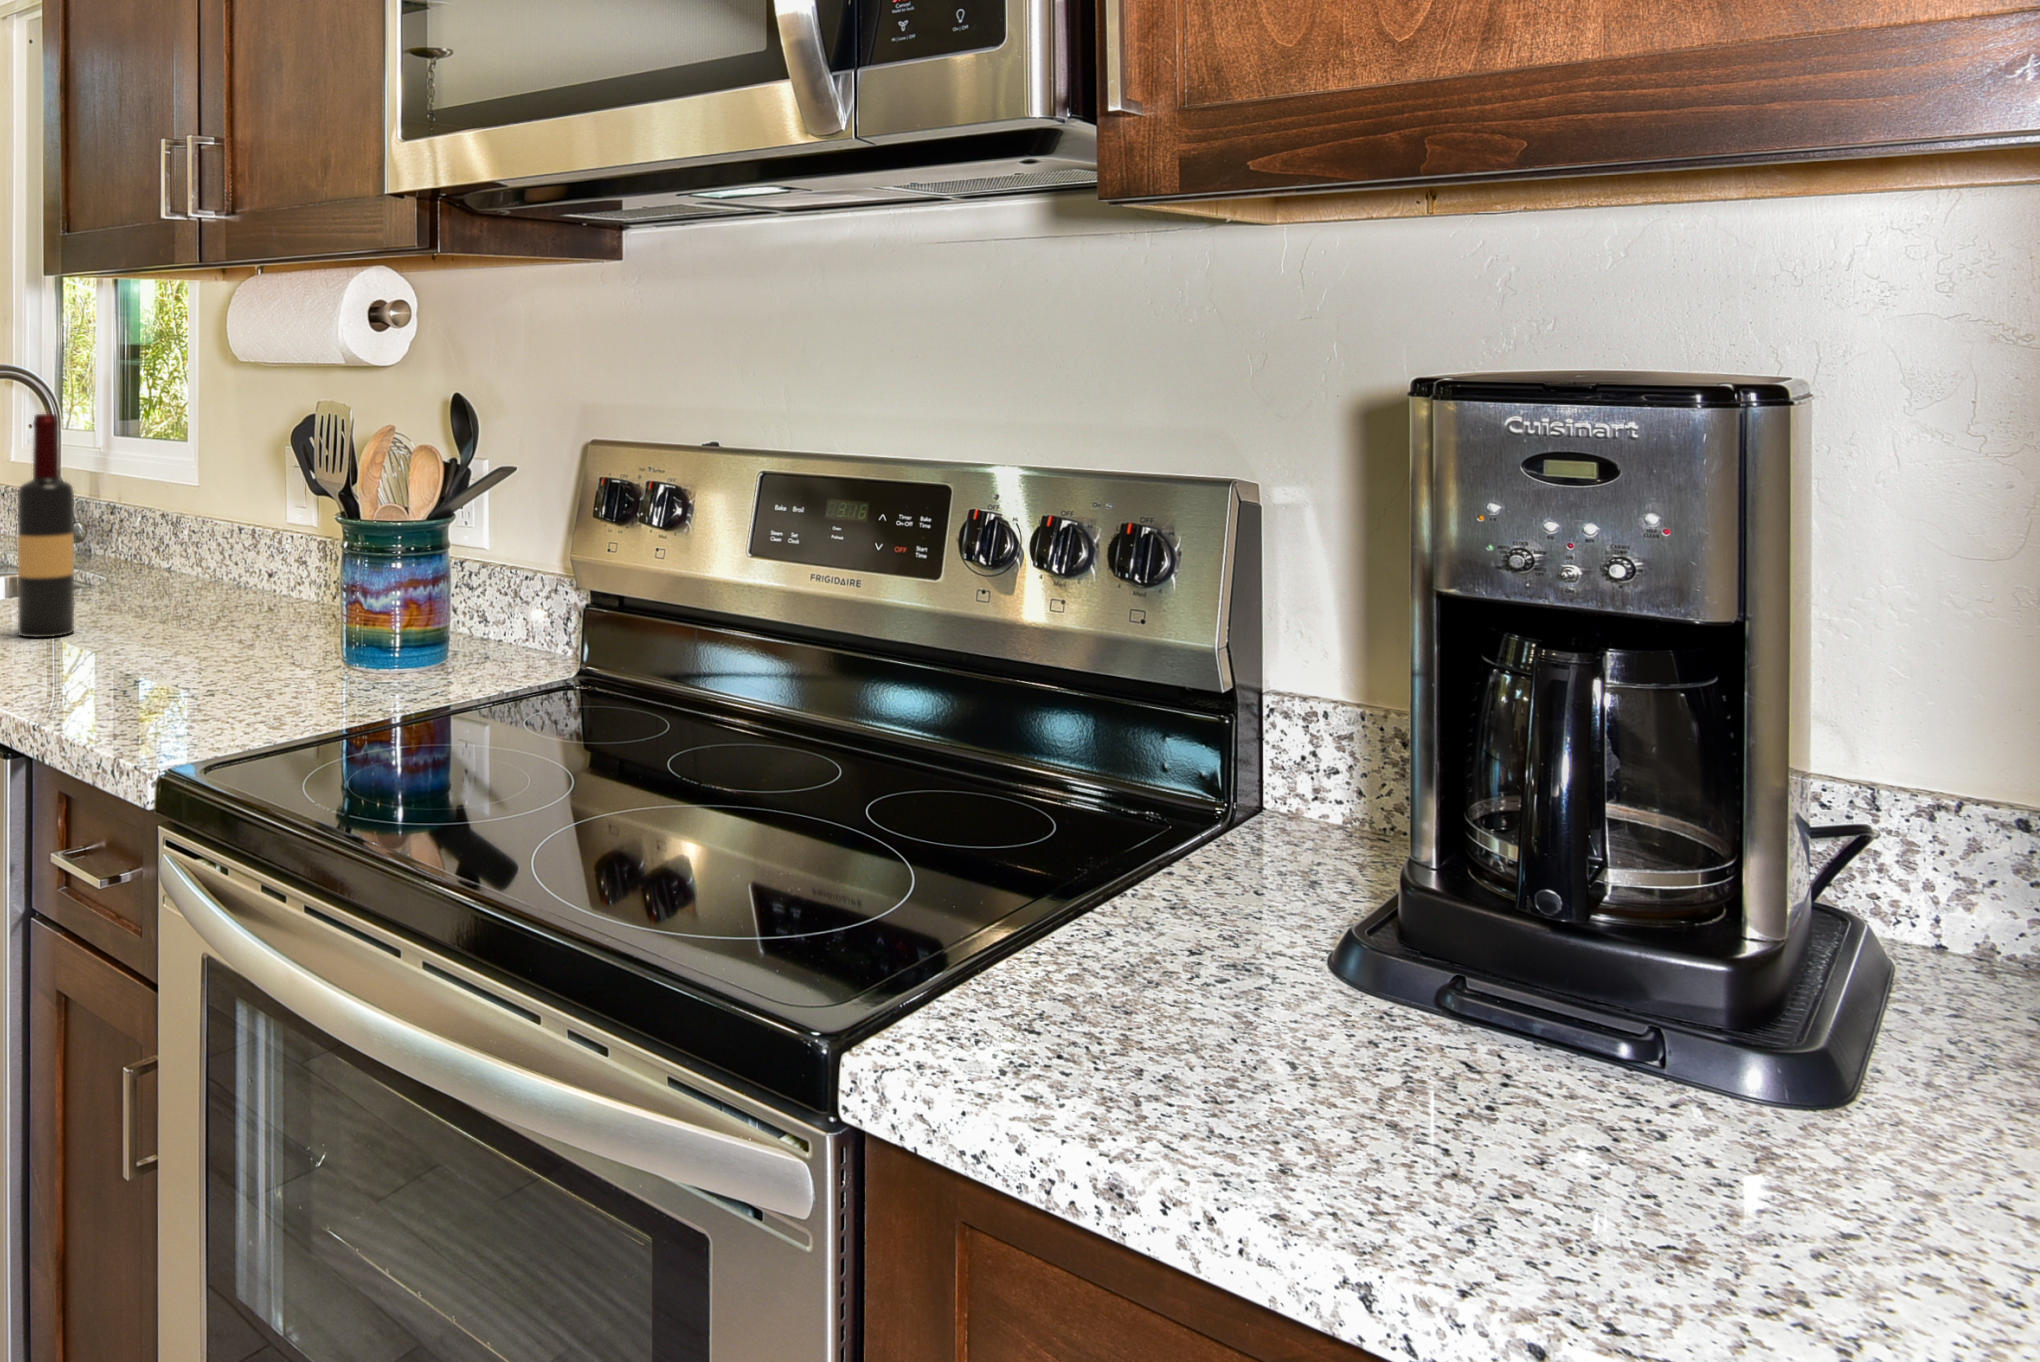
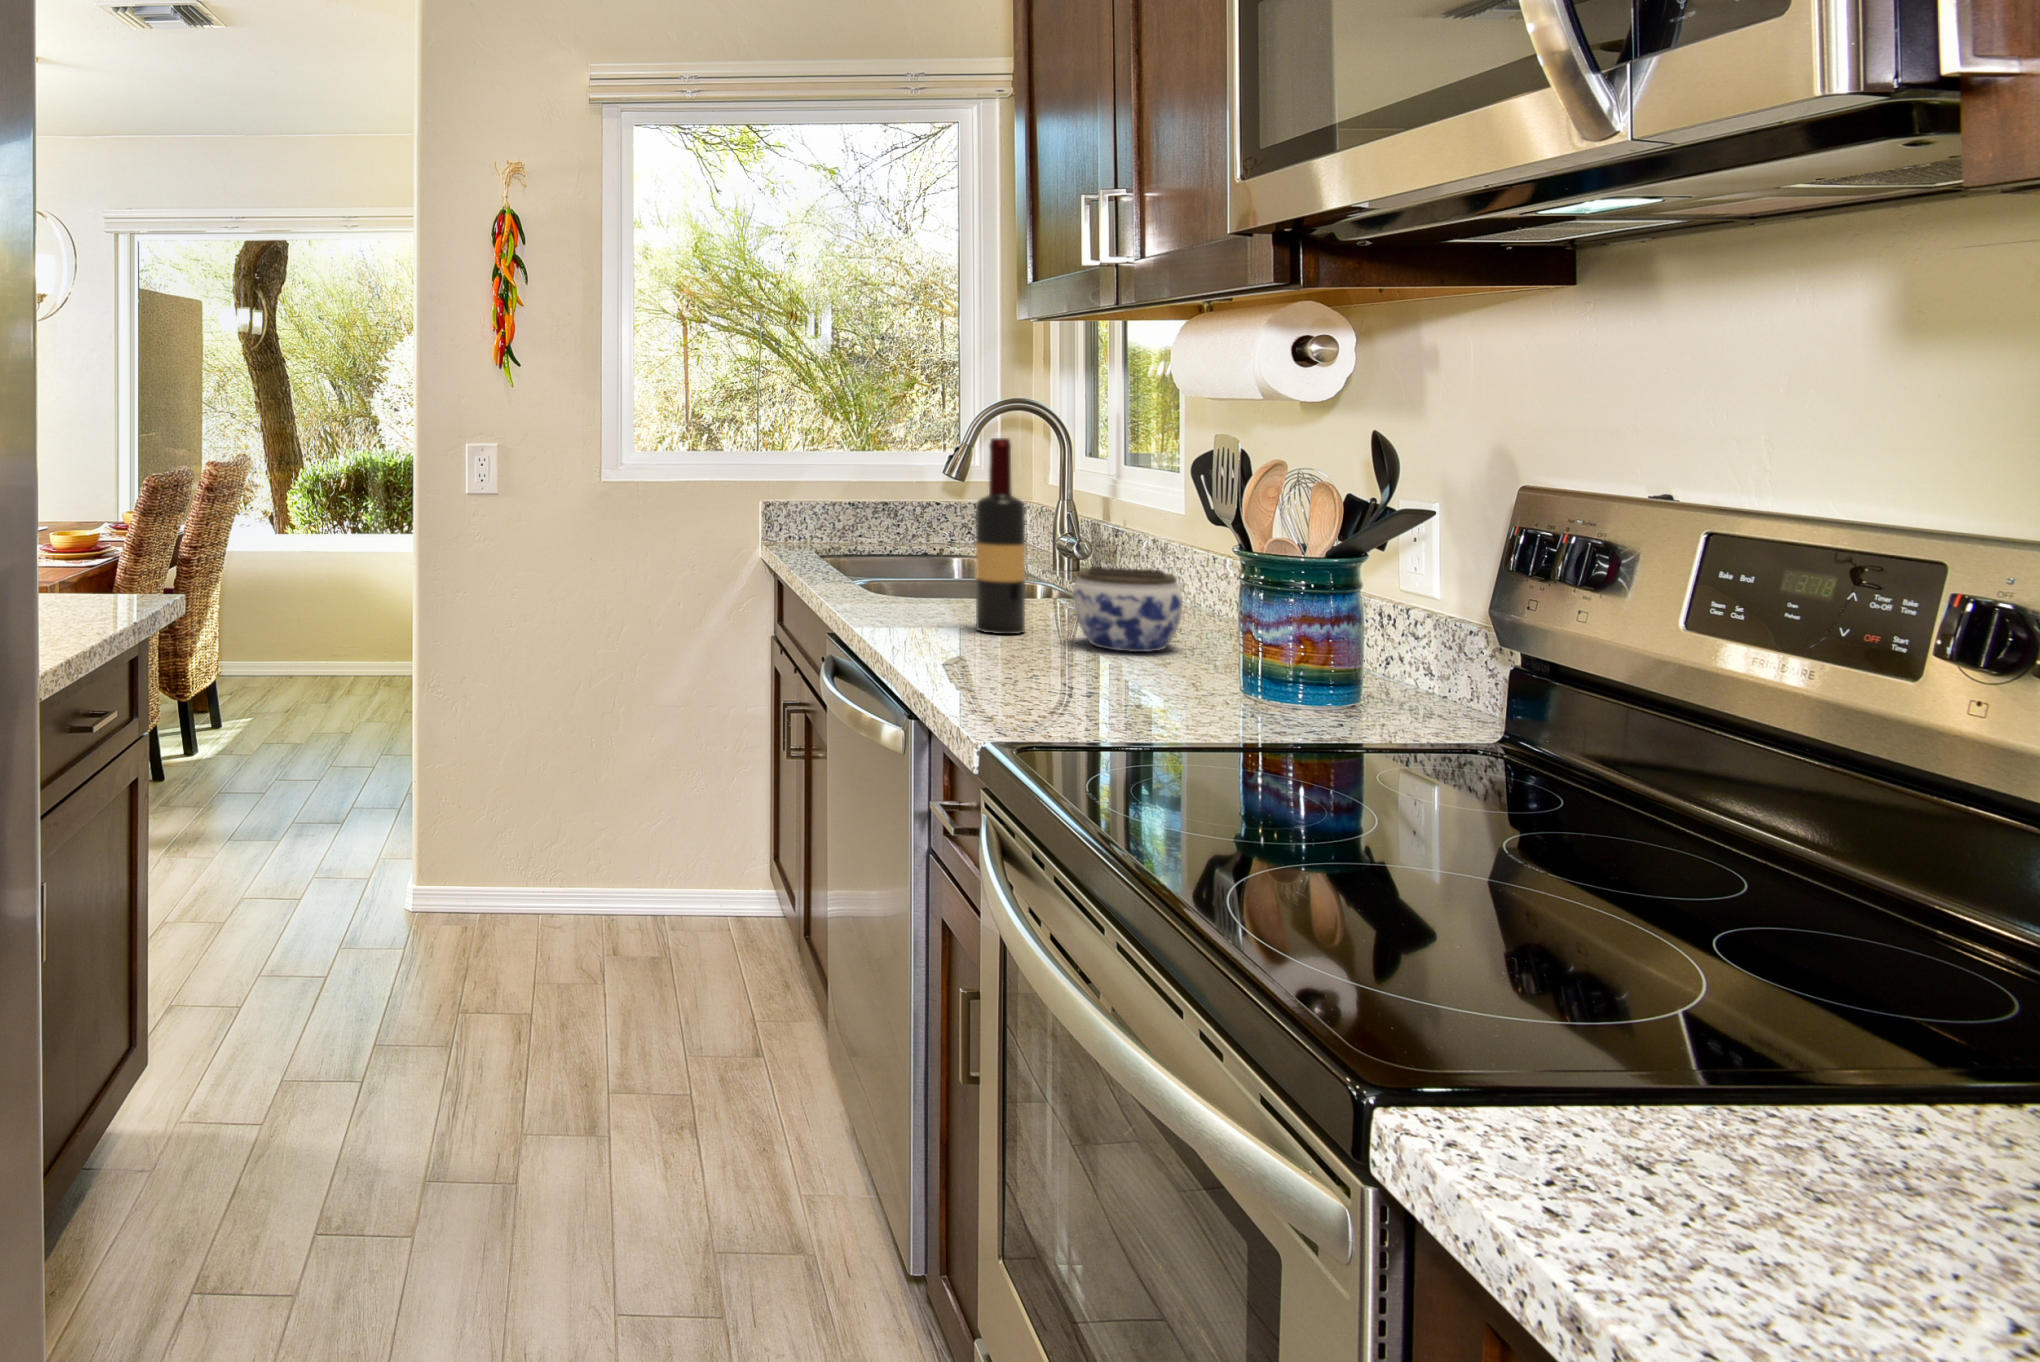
jar: none [134,547,245,638] -> present [1073,567,1183,652]

